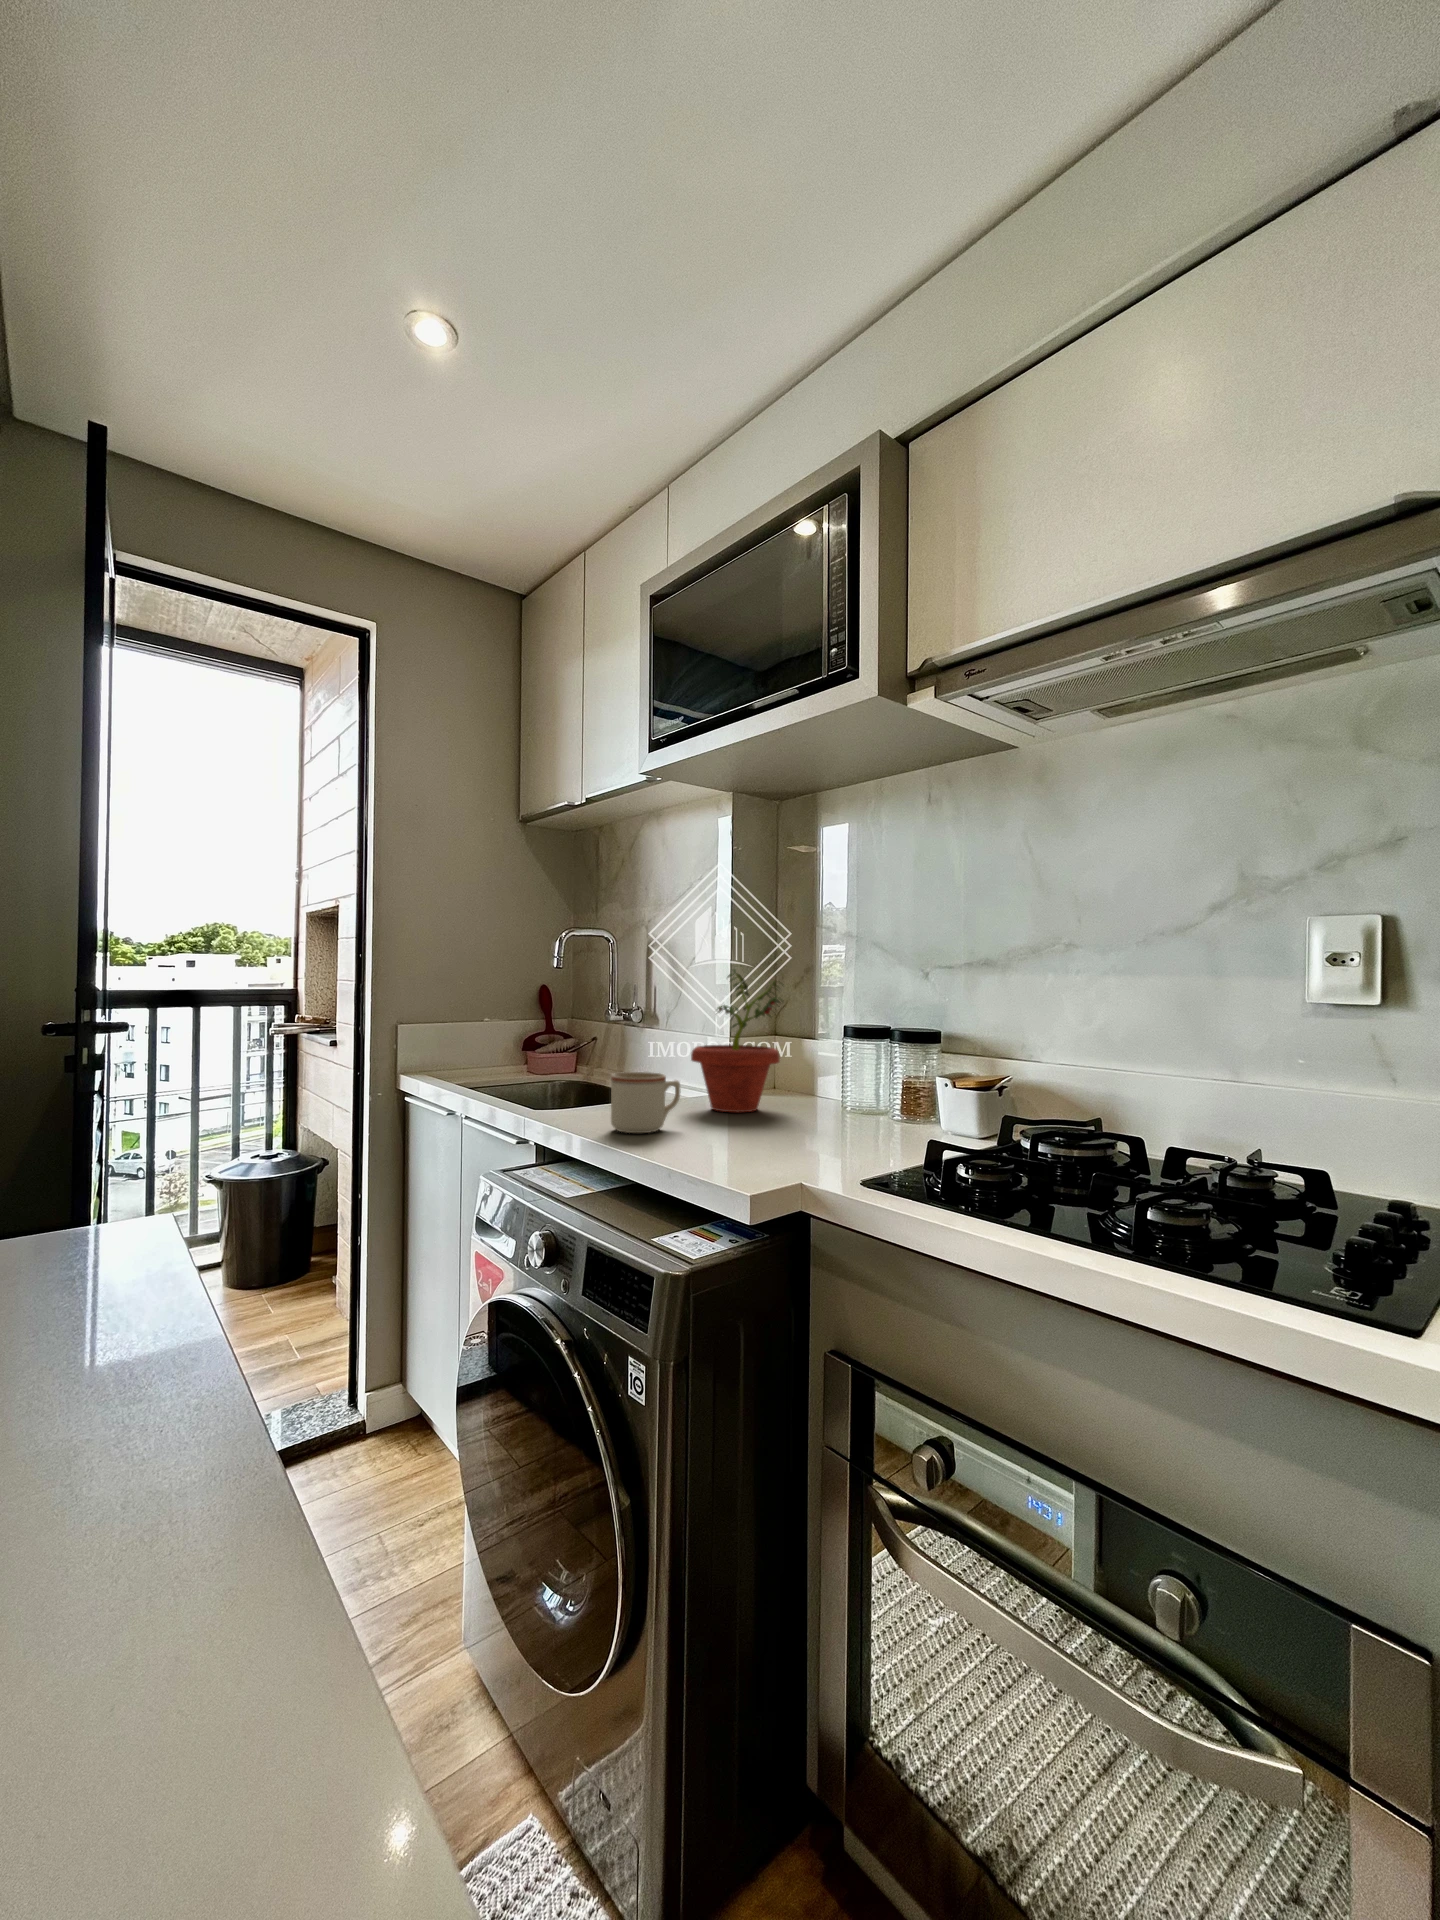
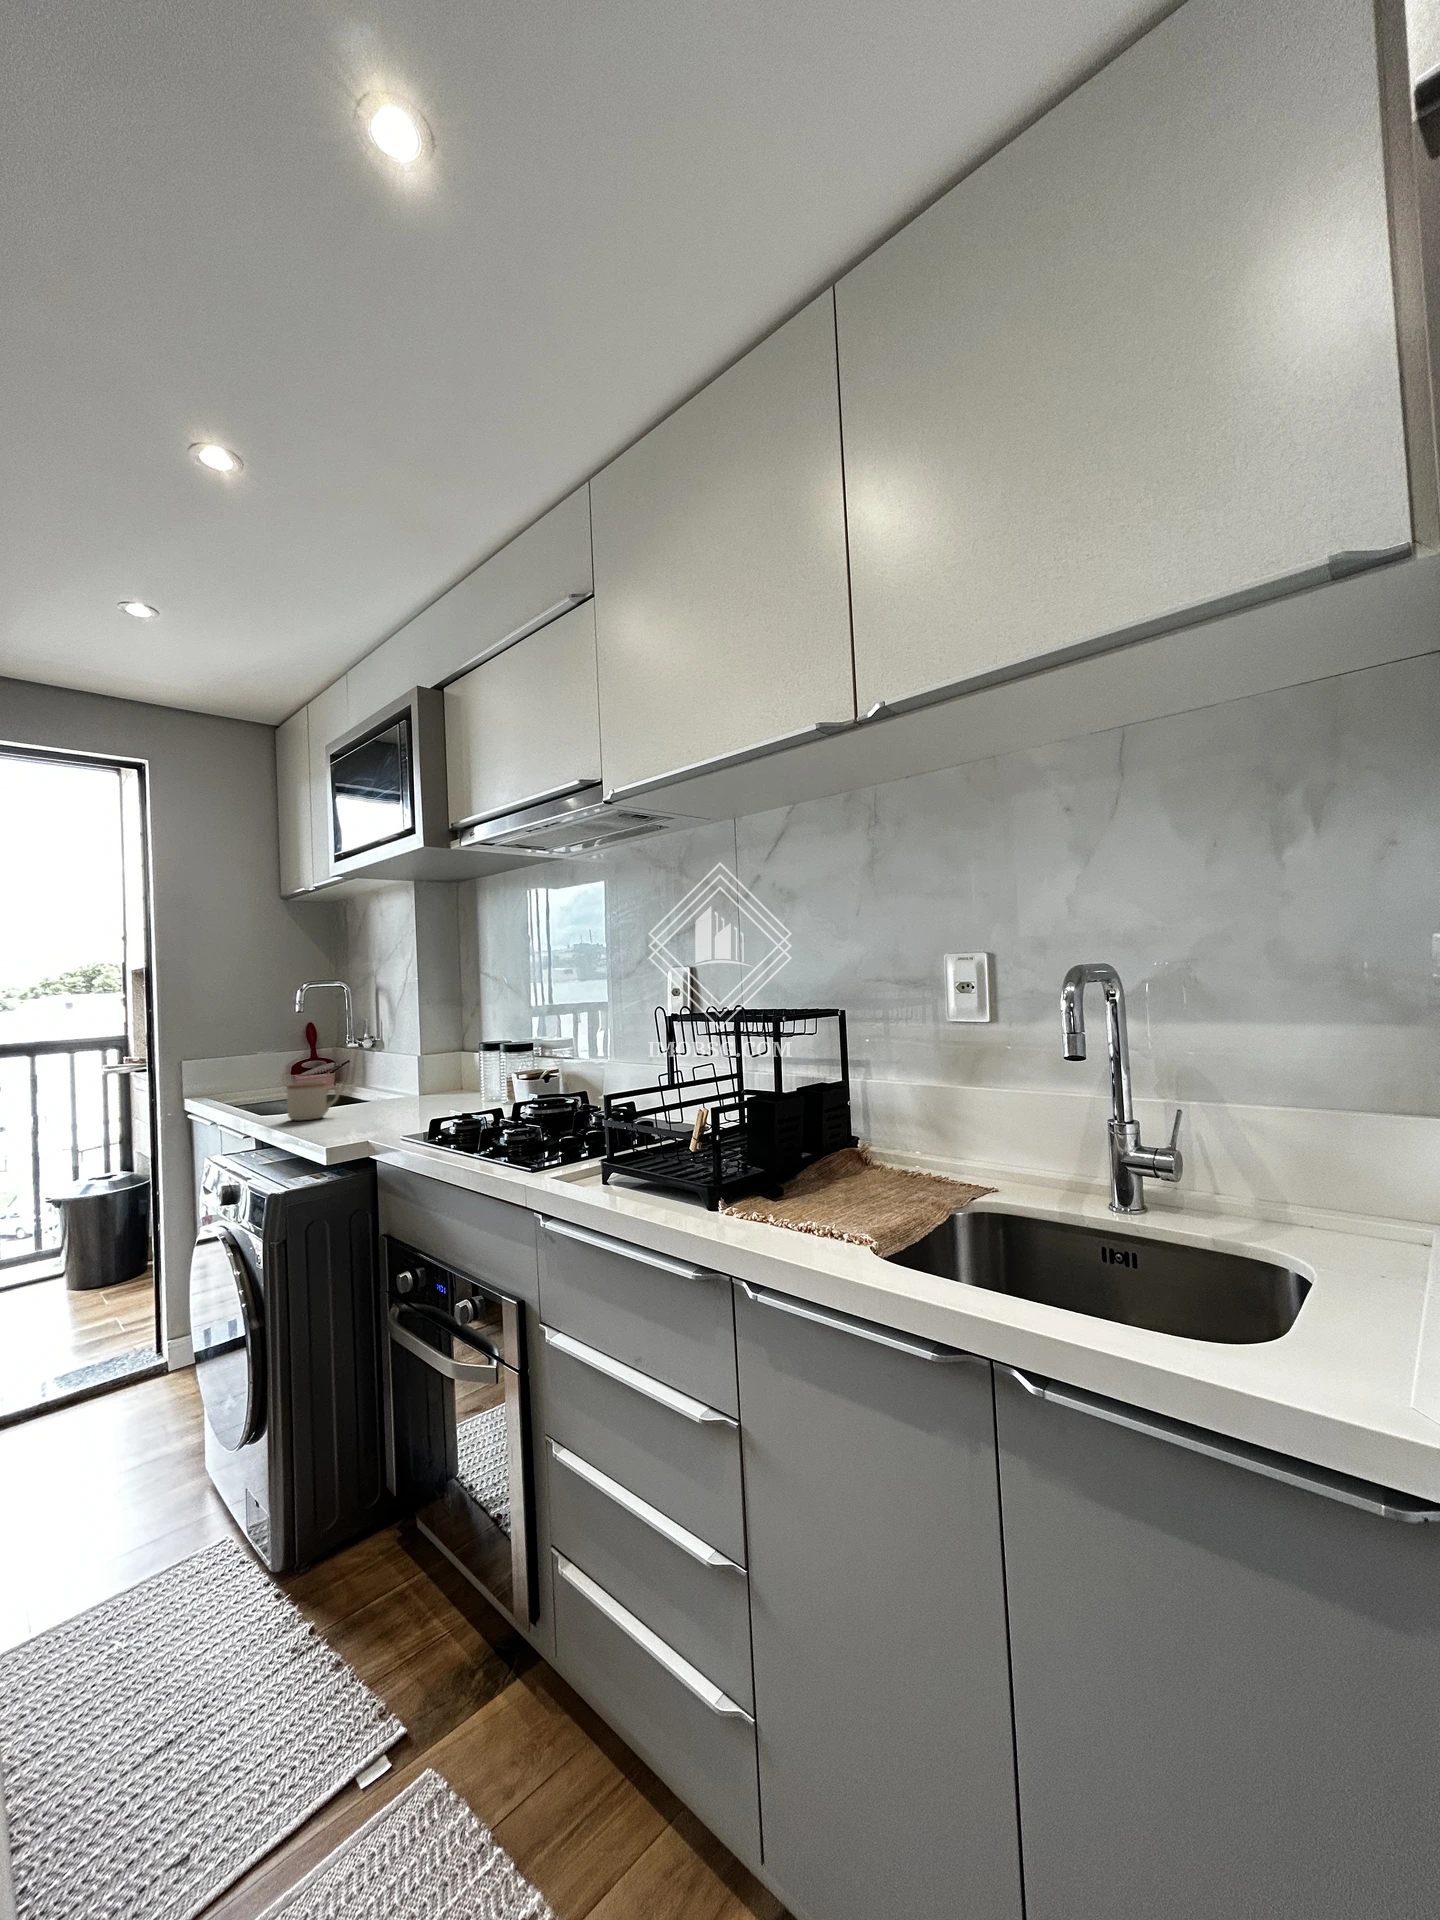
potted plant: present [691,969,783,1112] -> none [367,1008,436,1105]

